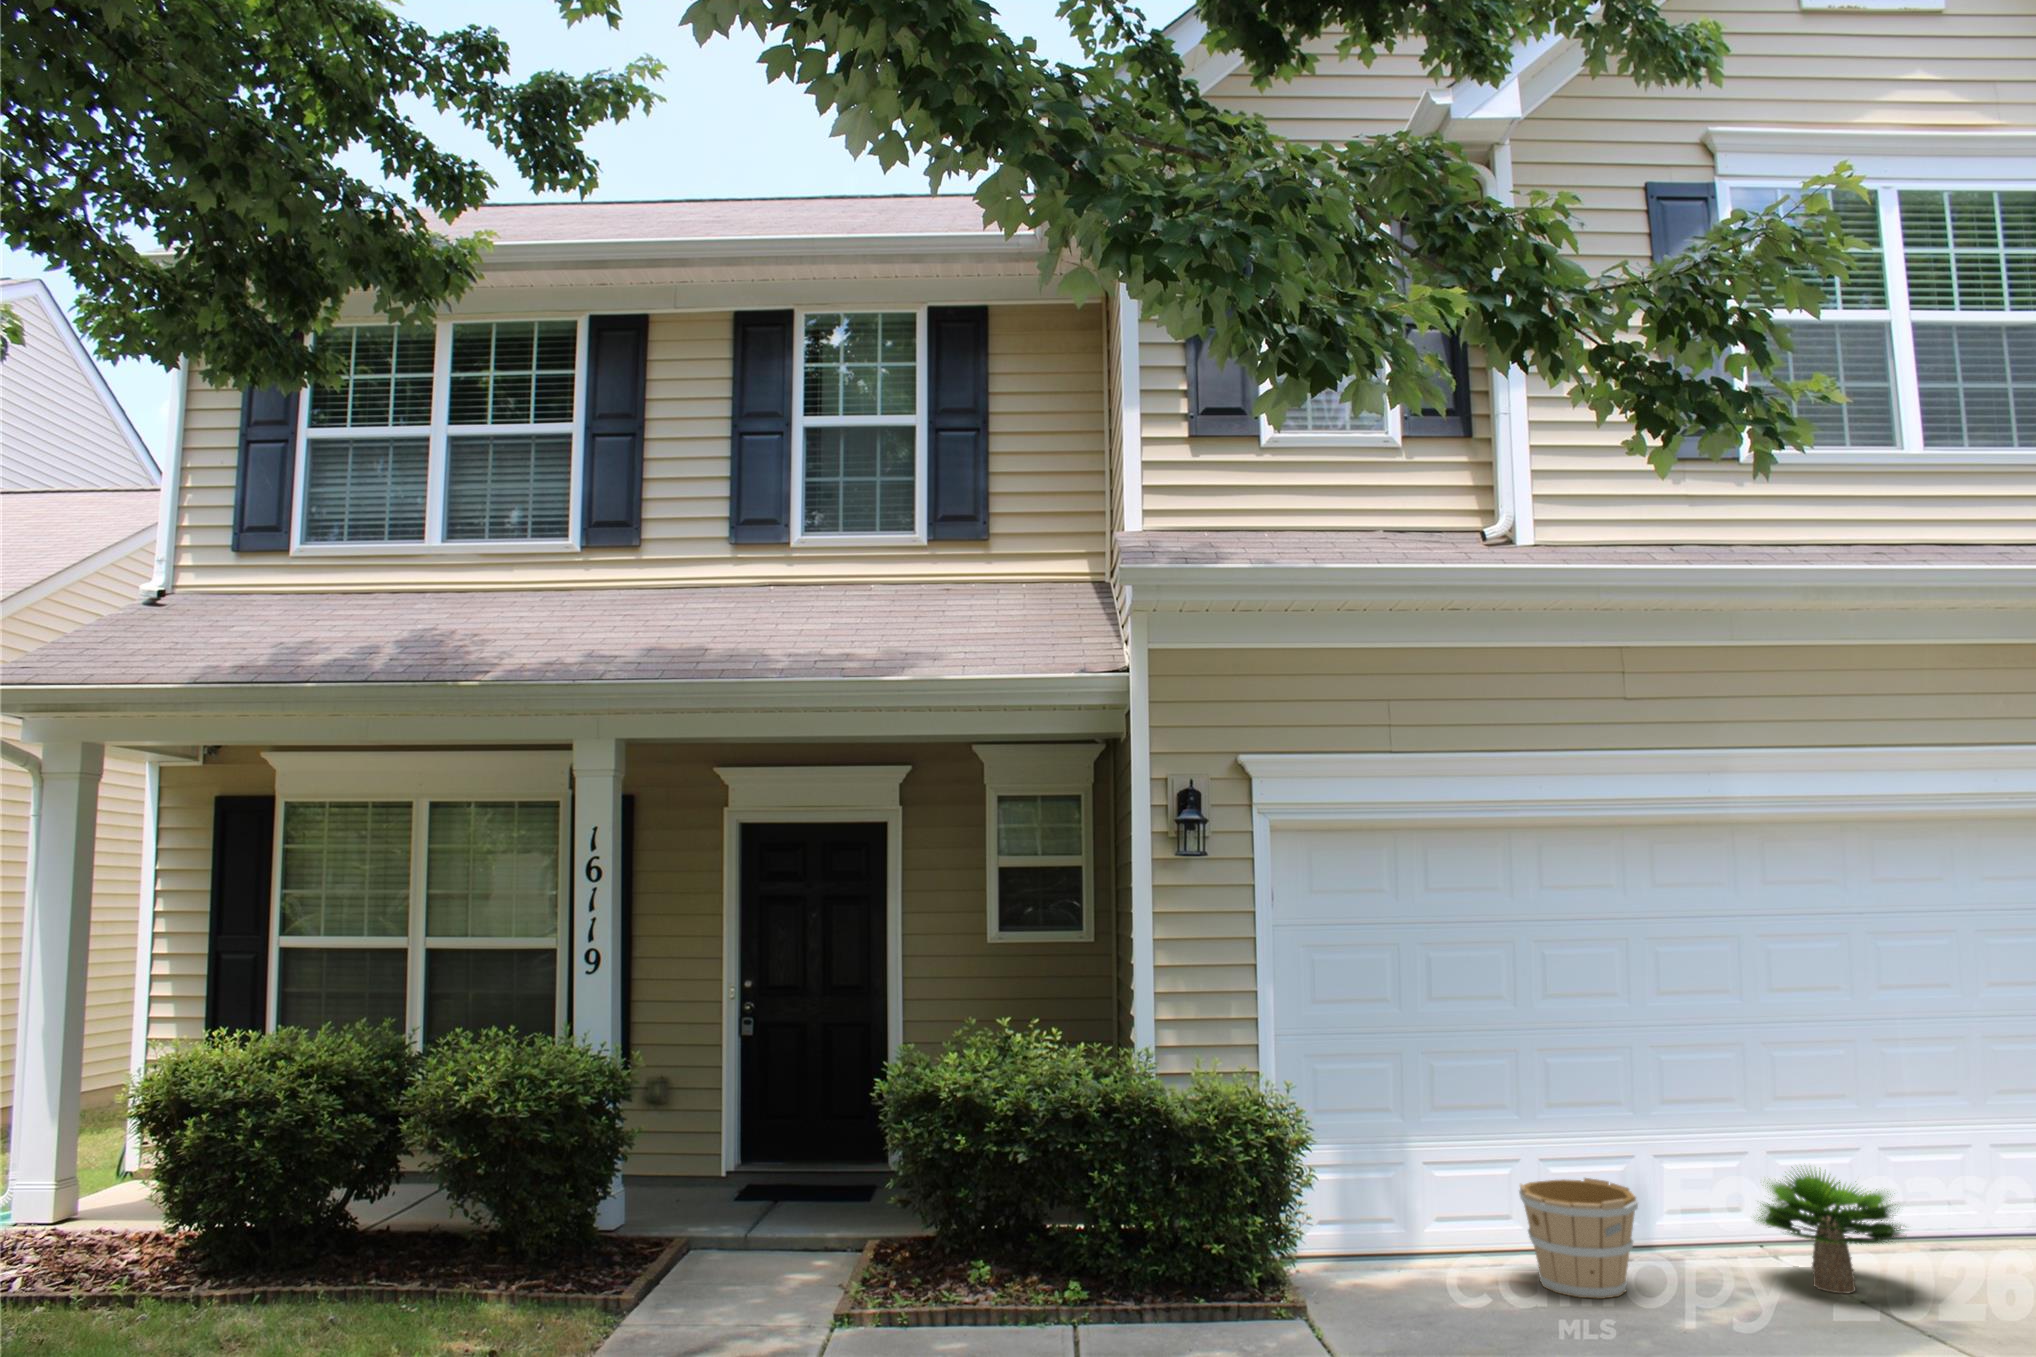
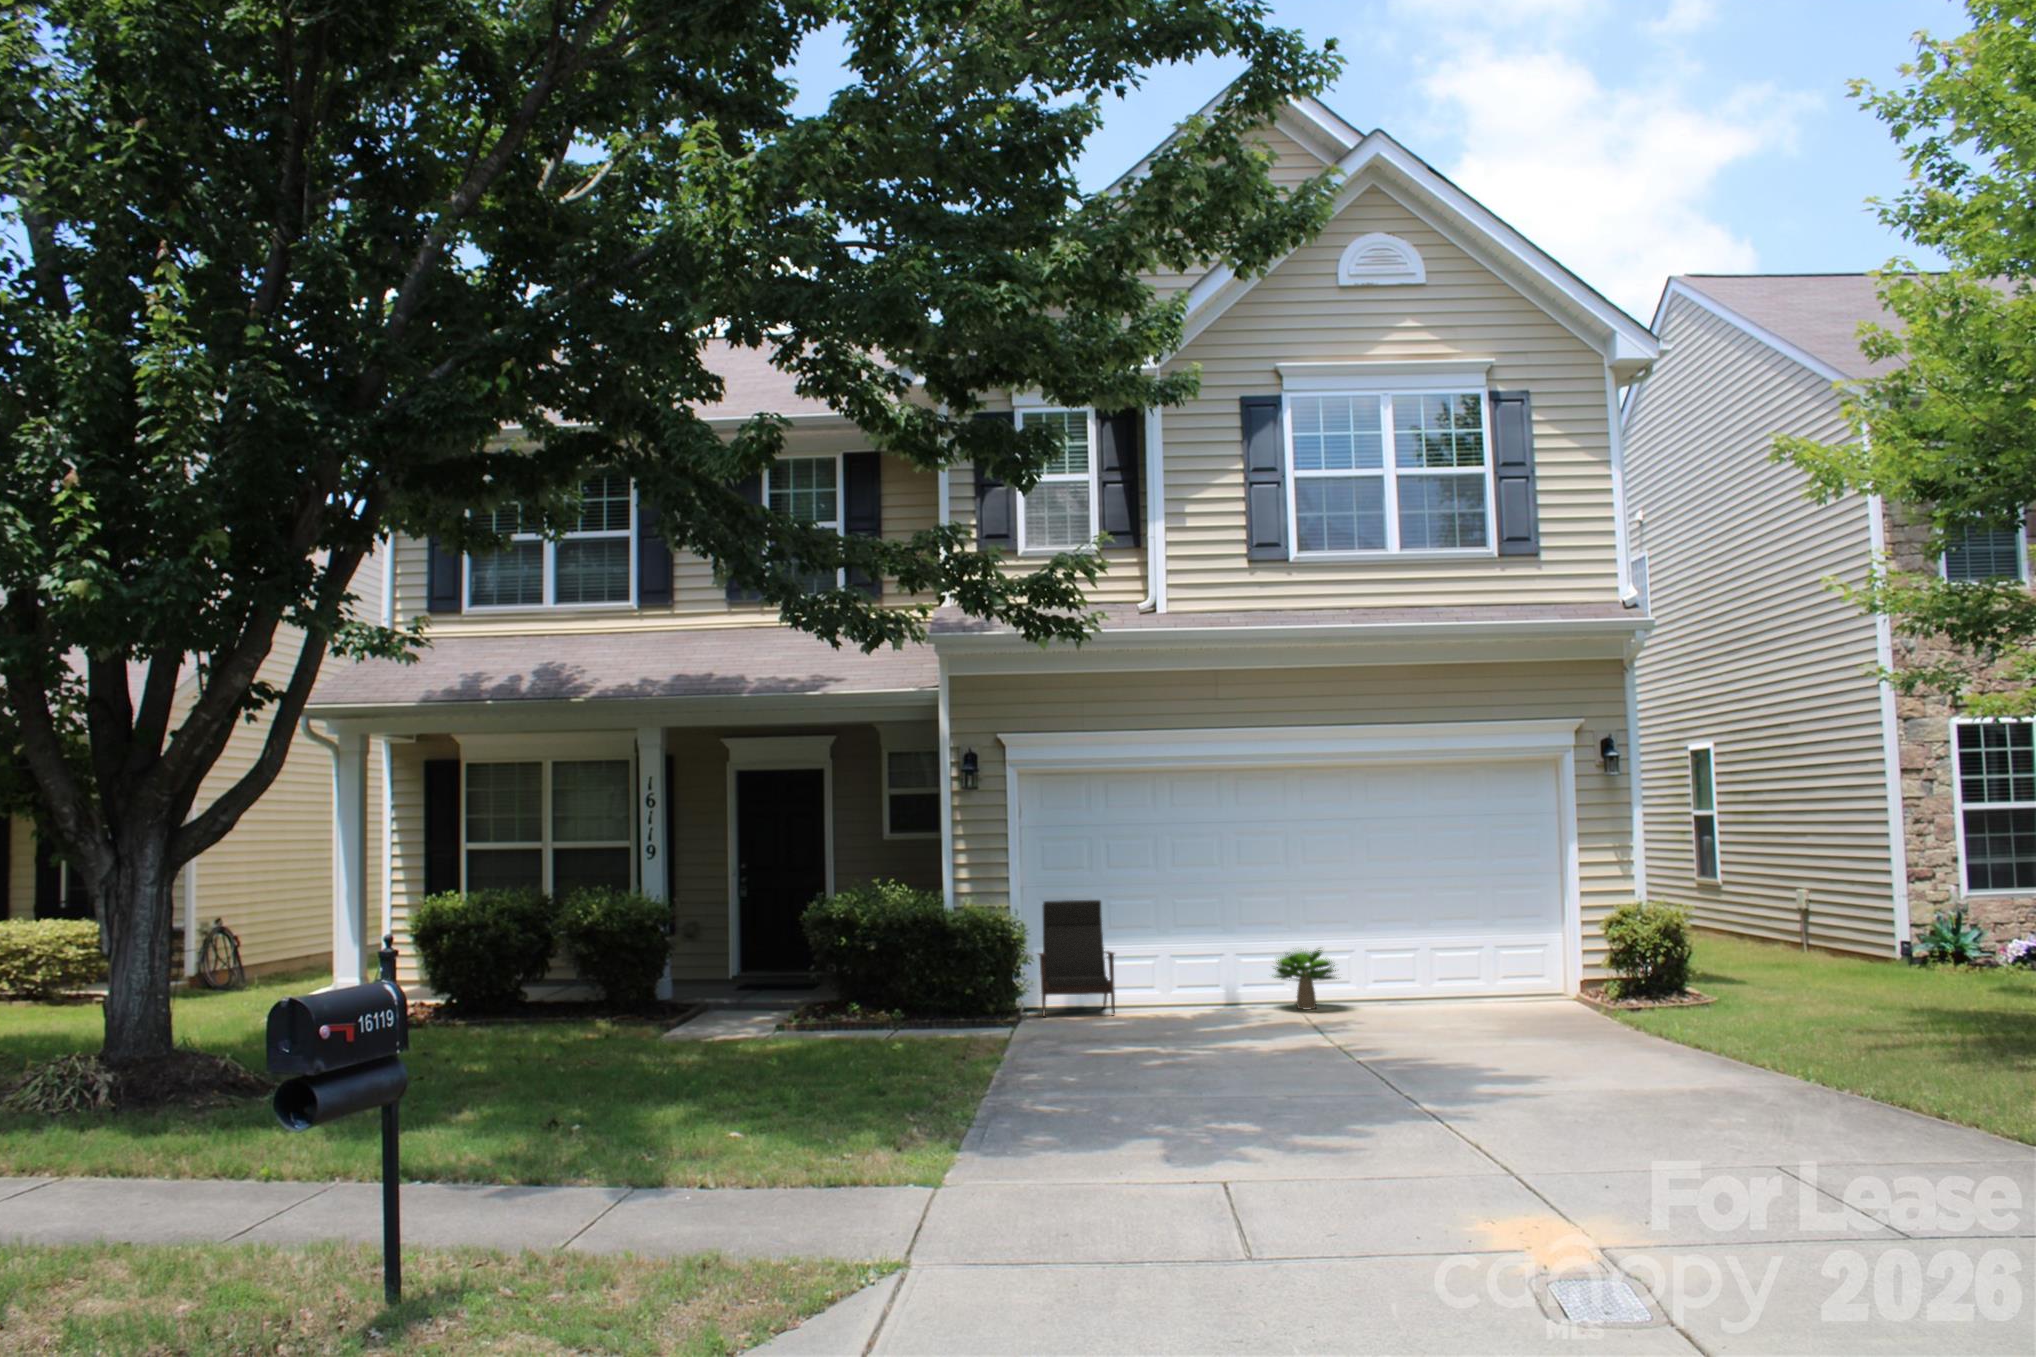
lounge chair: none [1314,1070,1494,1317] -> present [1038,900,1115,1017]
wooden bucket: present [1519,1178,1638,1299] -> none [1144,956,1204,1012]

